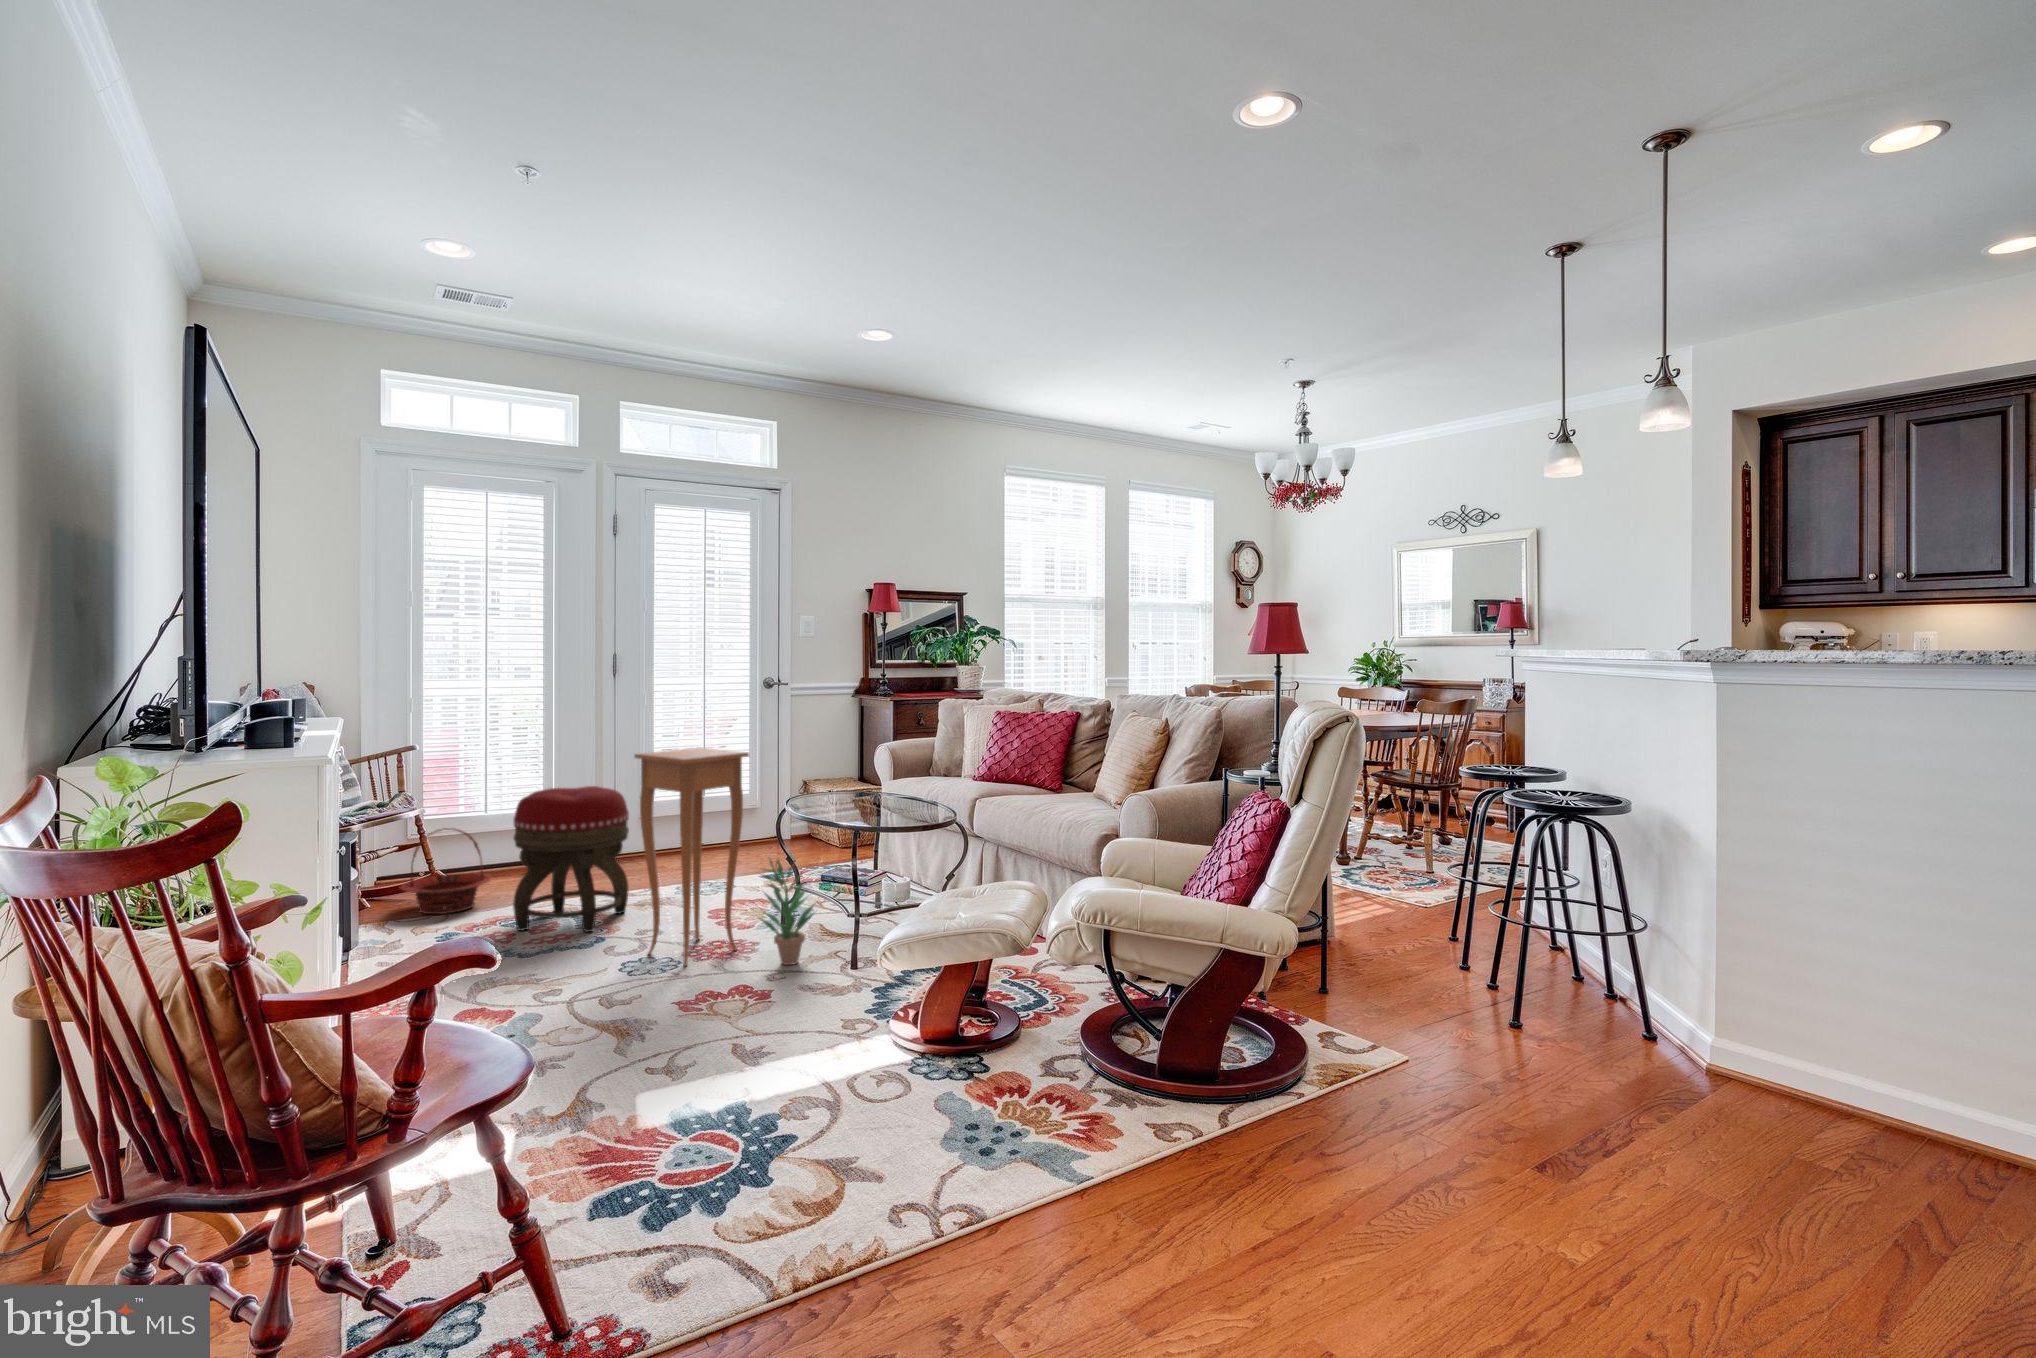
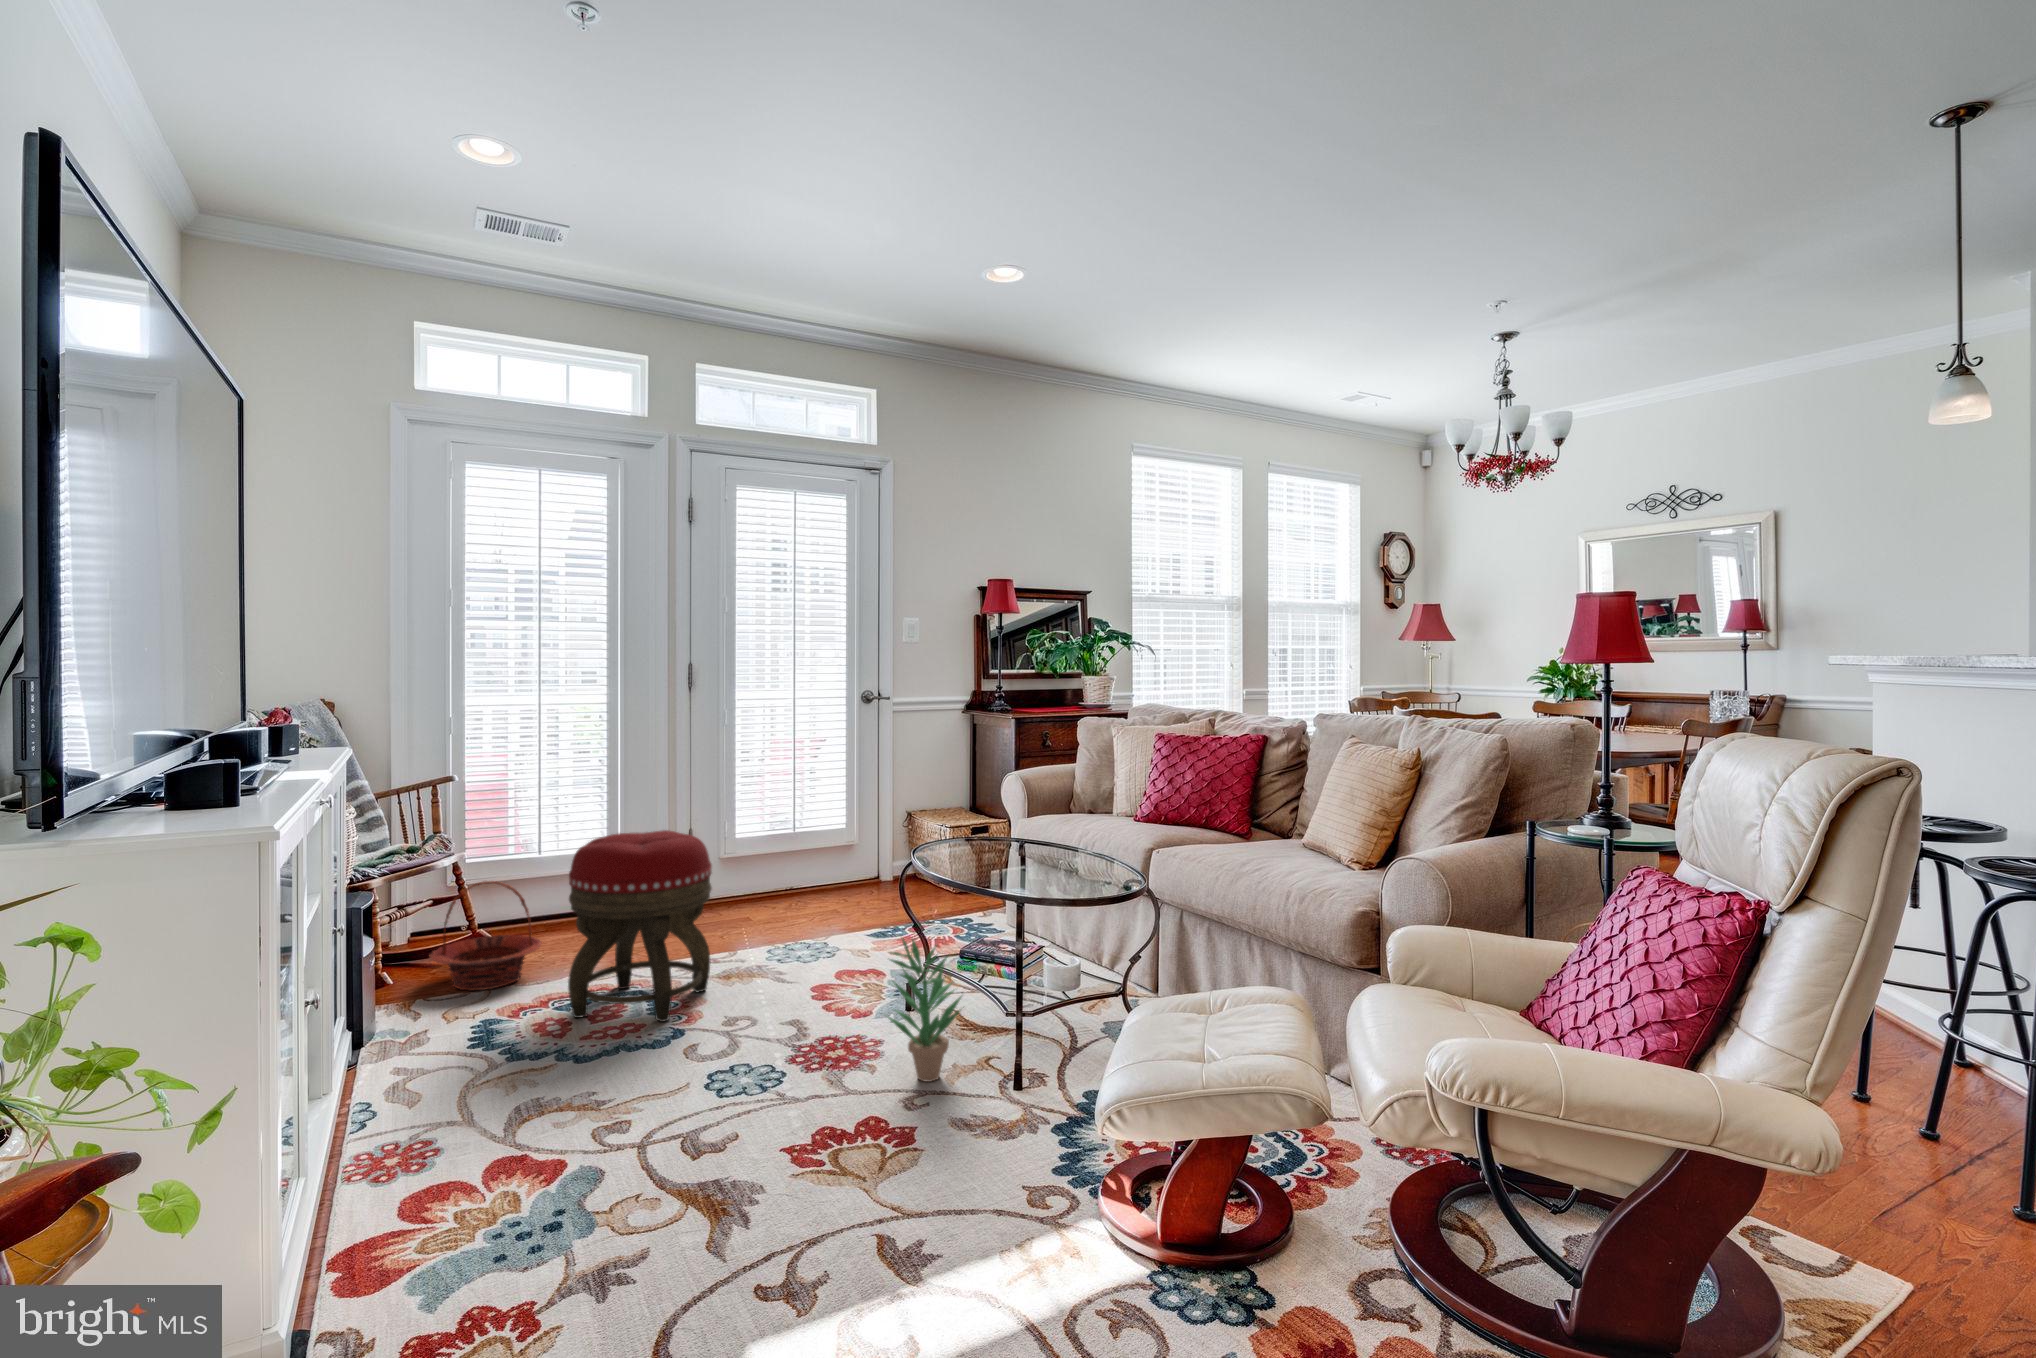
side table: present [634,748,749,966] -> none [724,786,872,1082]

